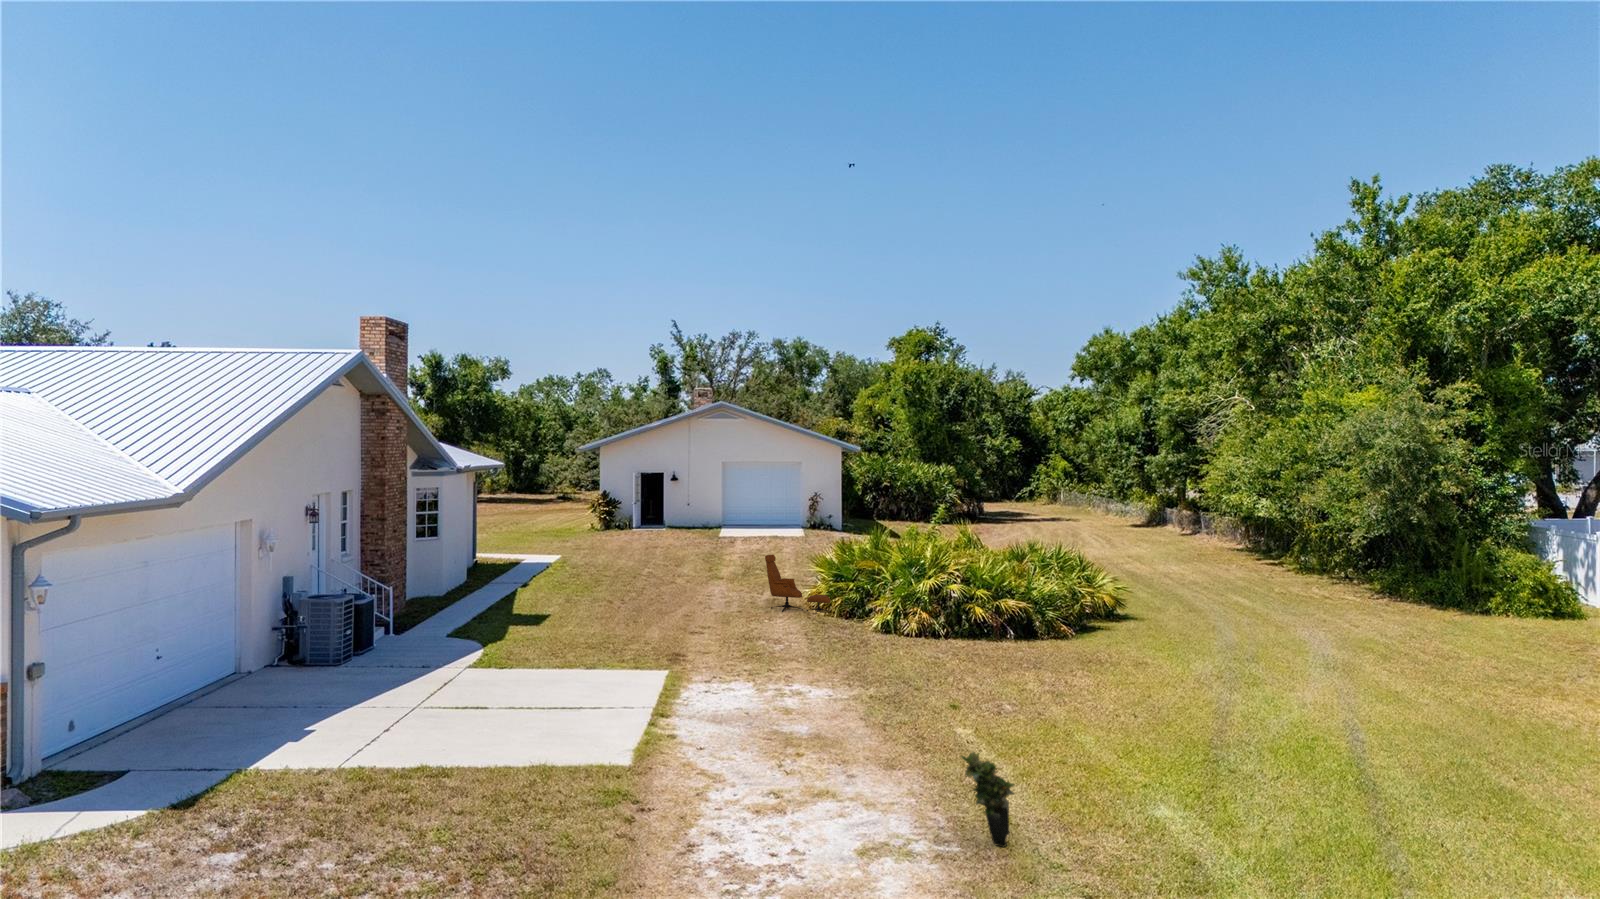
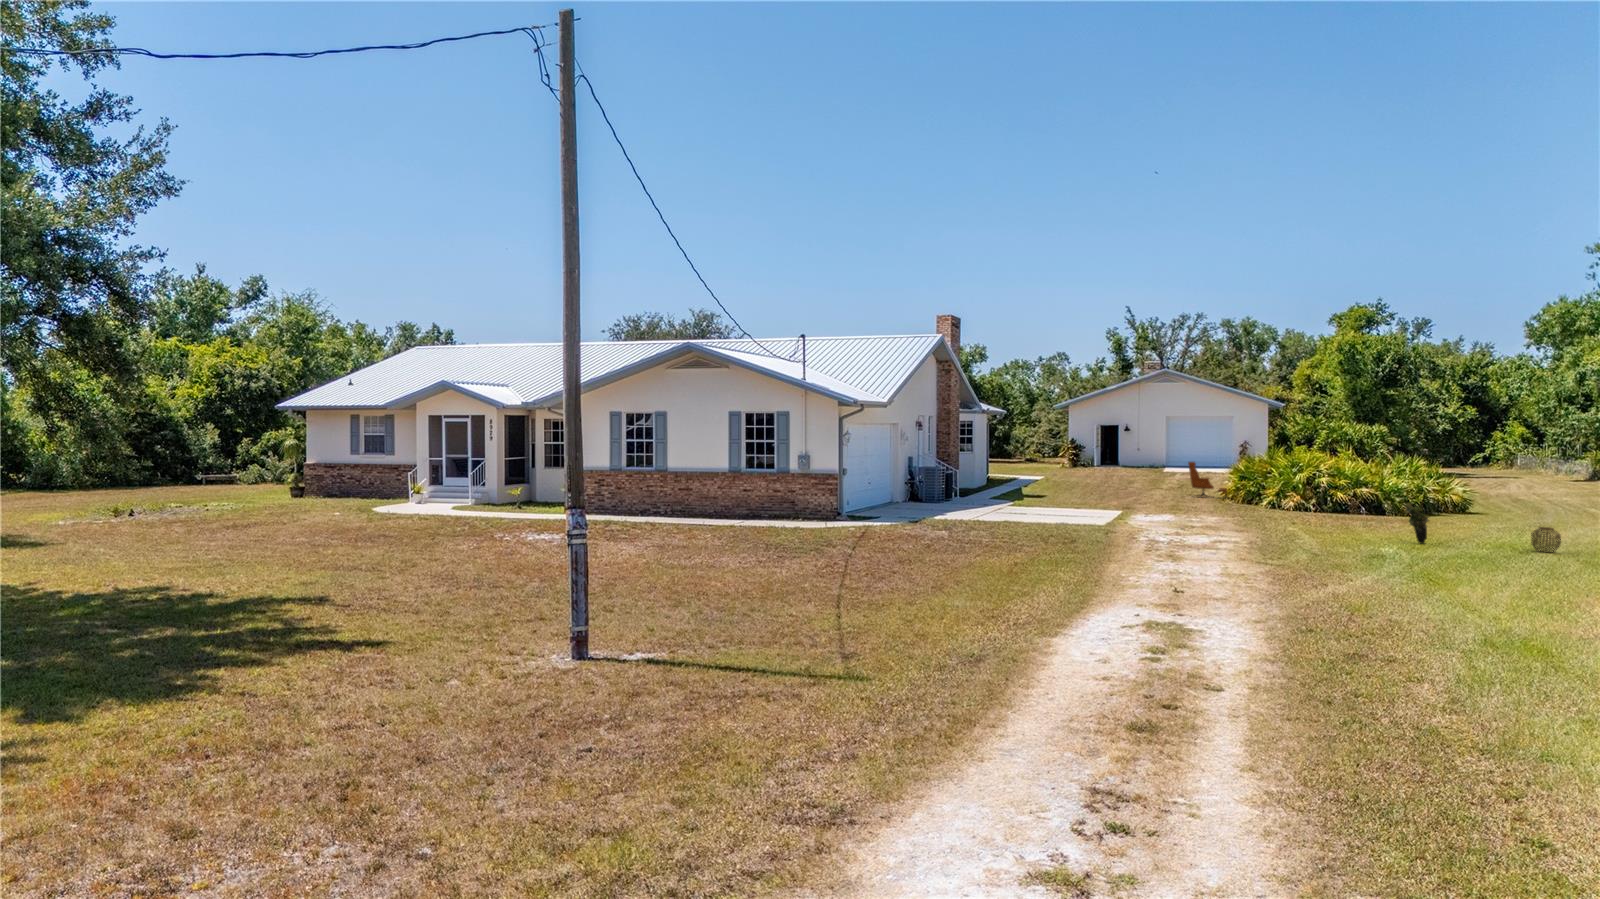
potted plant: present [961,752,1014,847] -> present [1404,503,1429,544]
woven basket: none [1433,778,1488,834] -> present [1531,527,1561,553]

